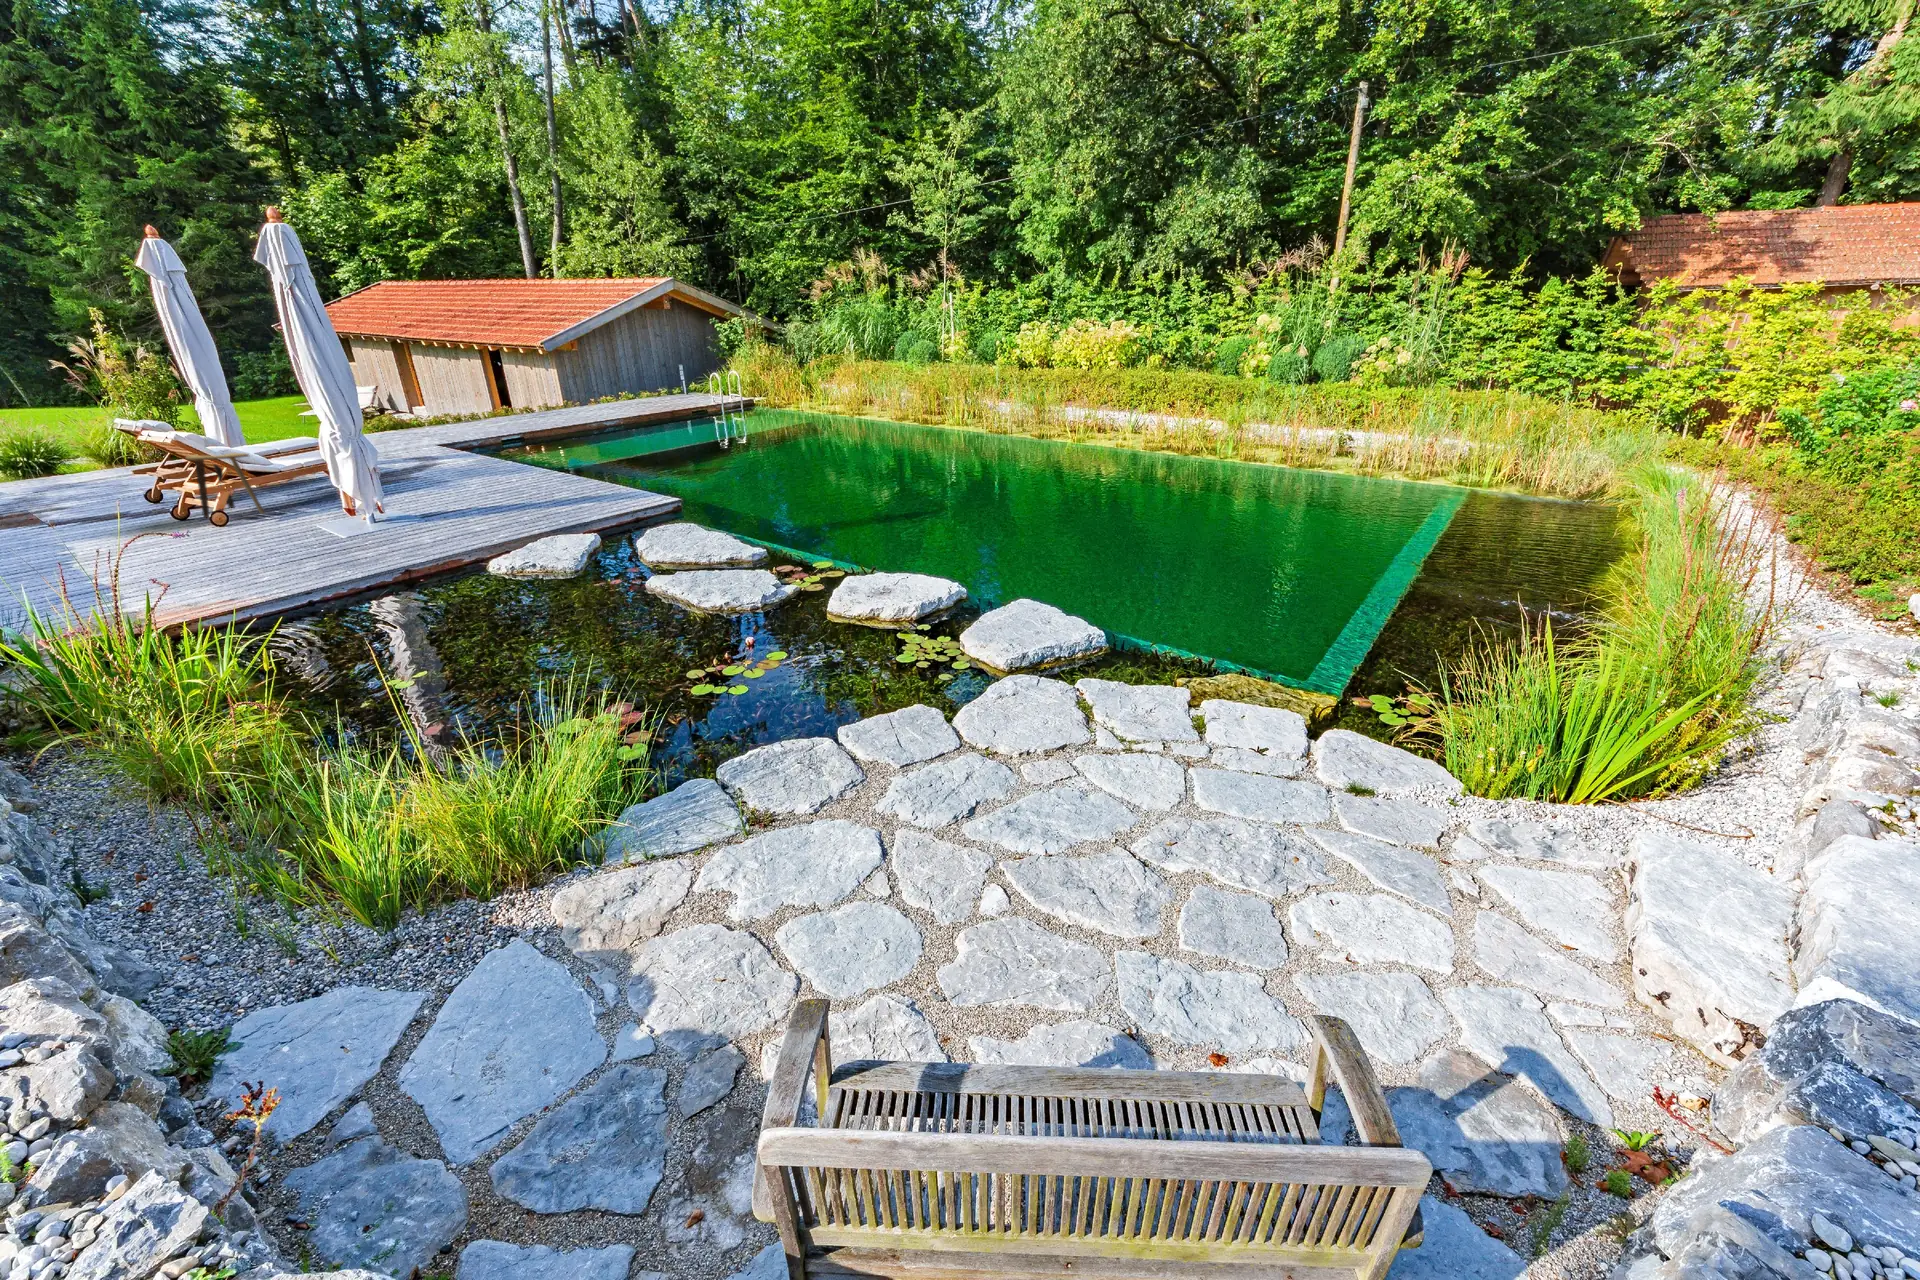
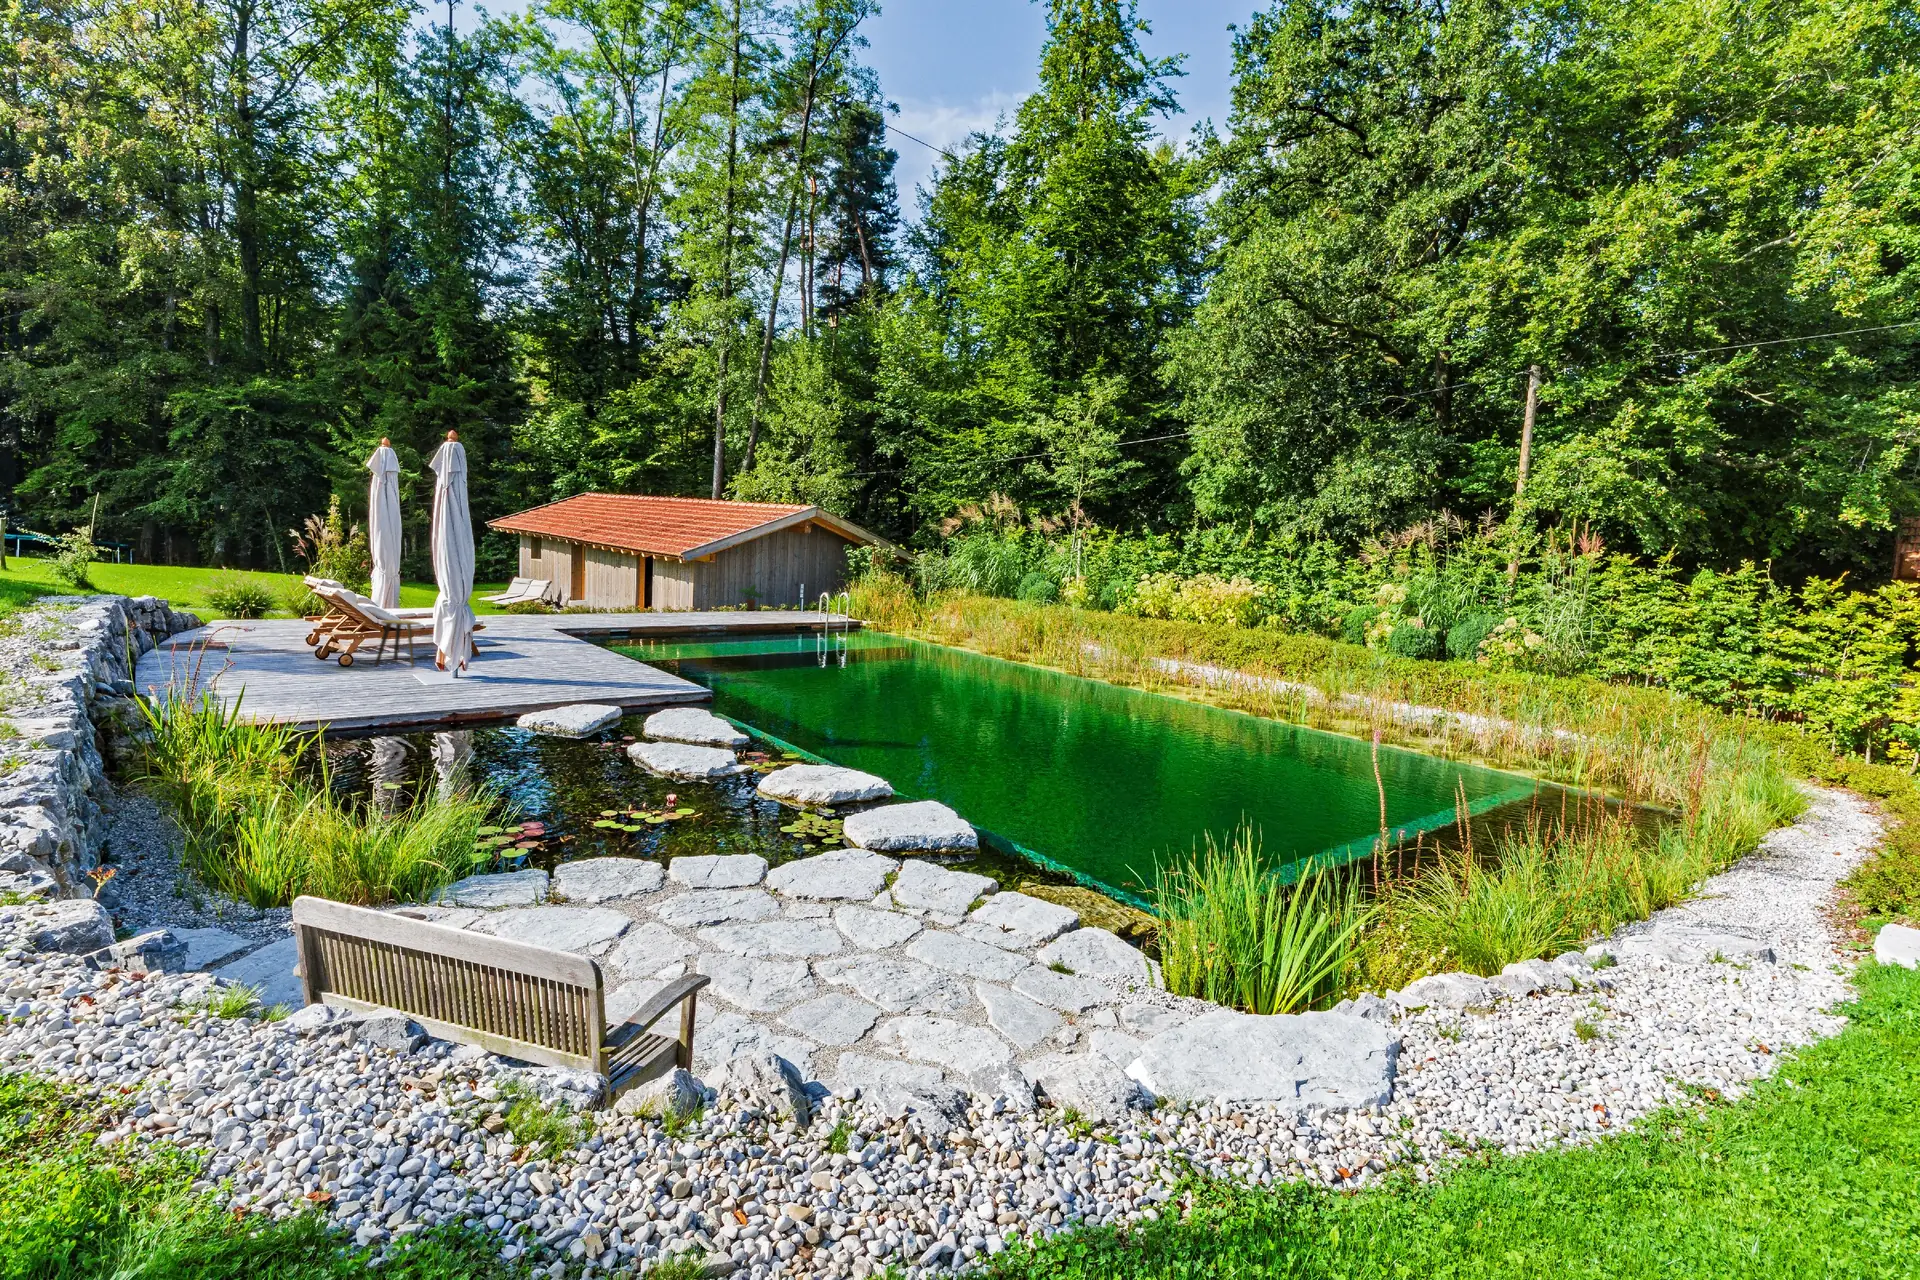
potted plant: none [605,369,650,398] -> present [737,585,763,610]

